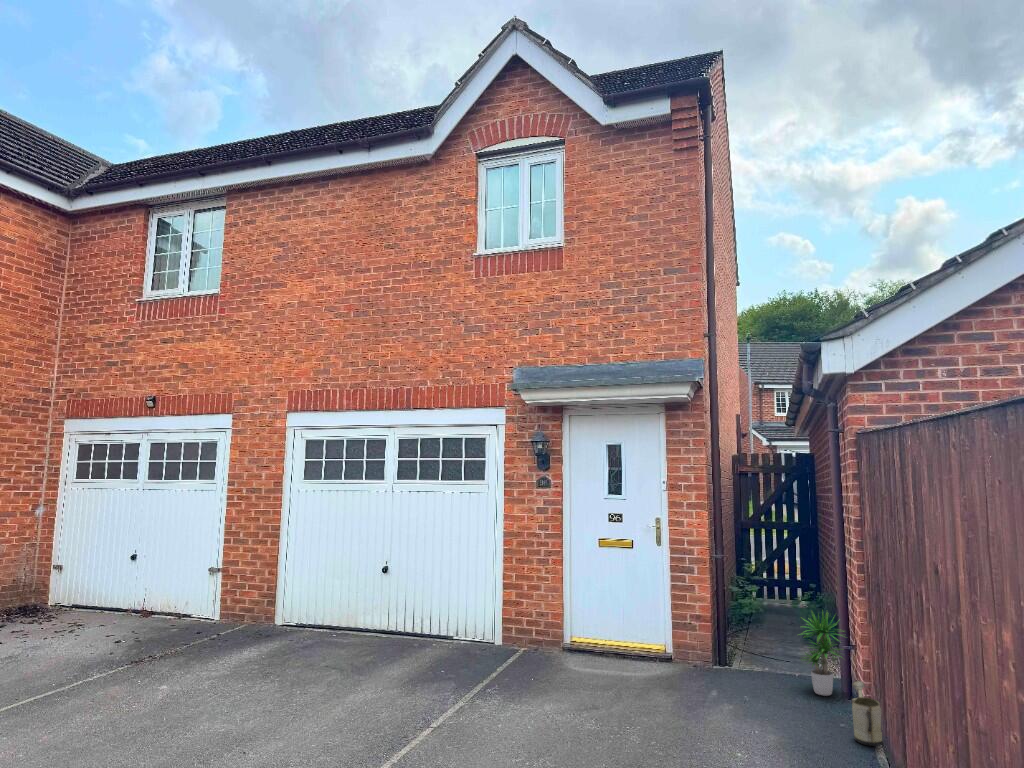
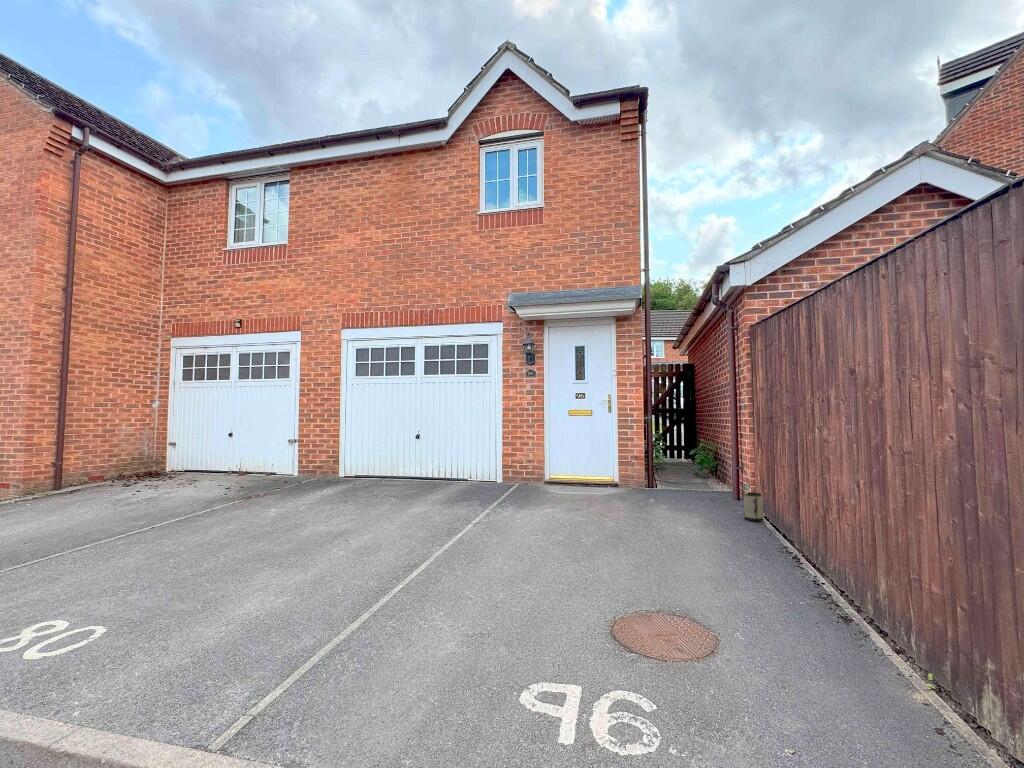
potted plant: present [805,613,844,696] -> none [702,446,737,500]

